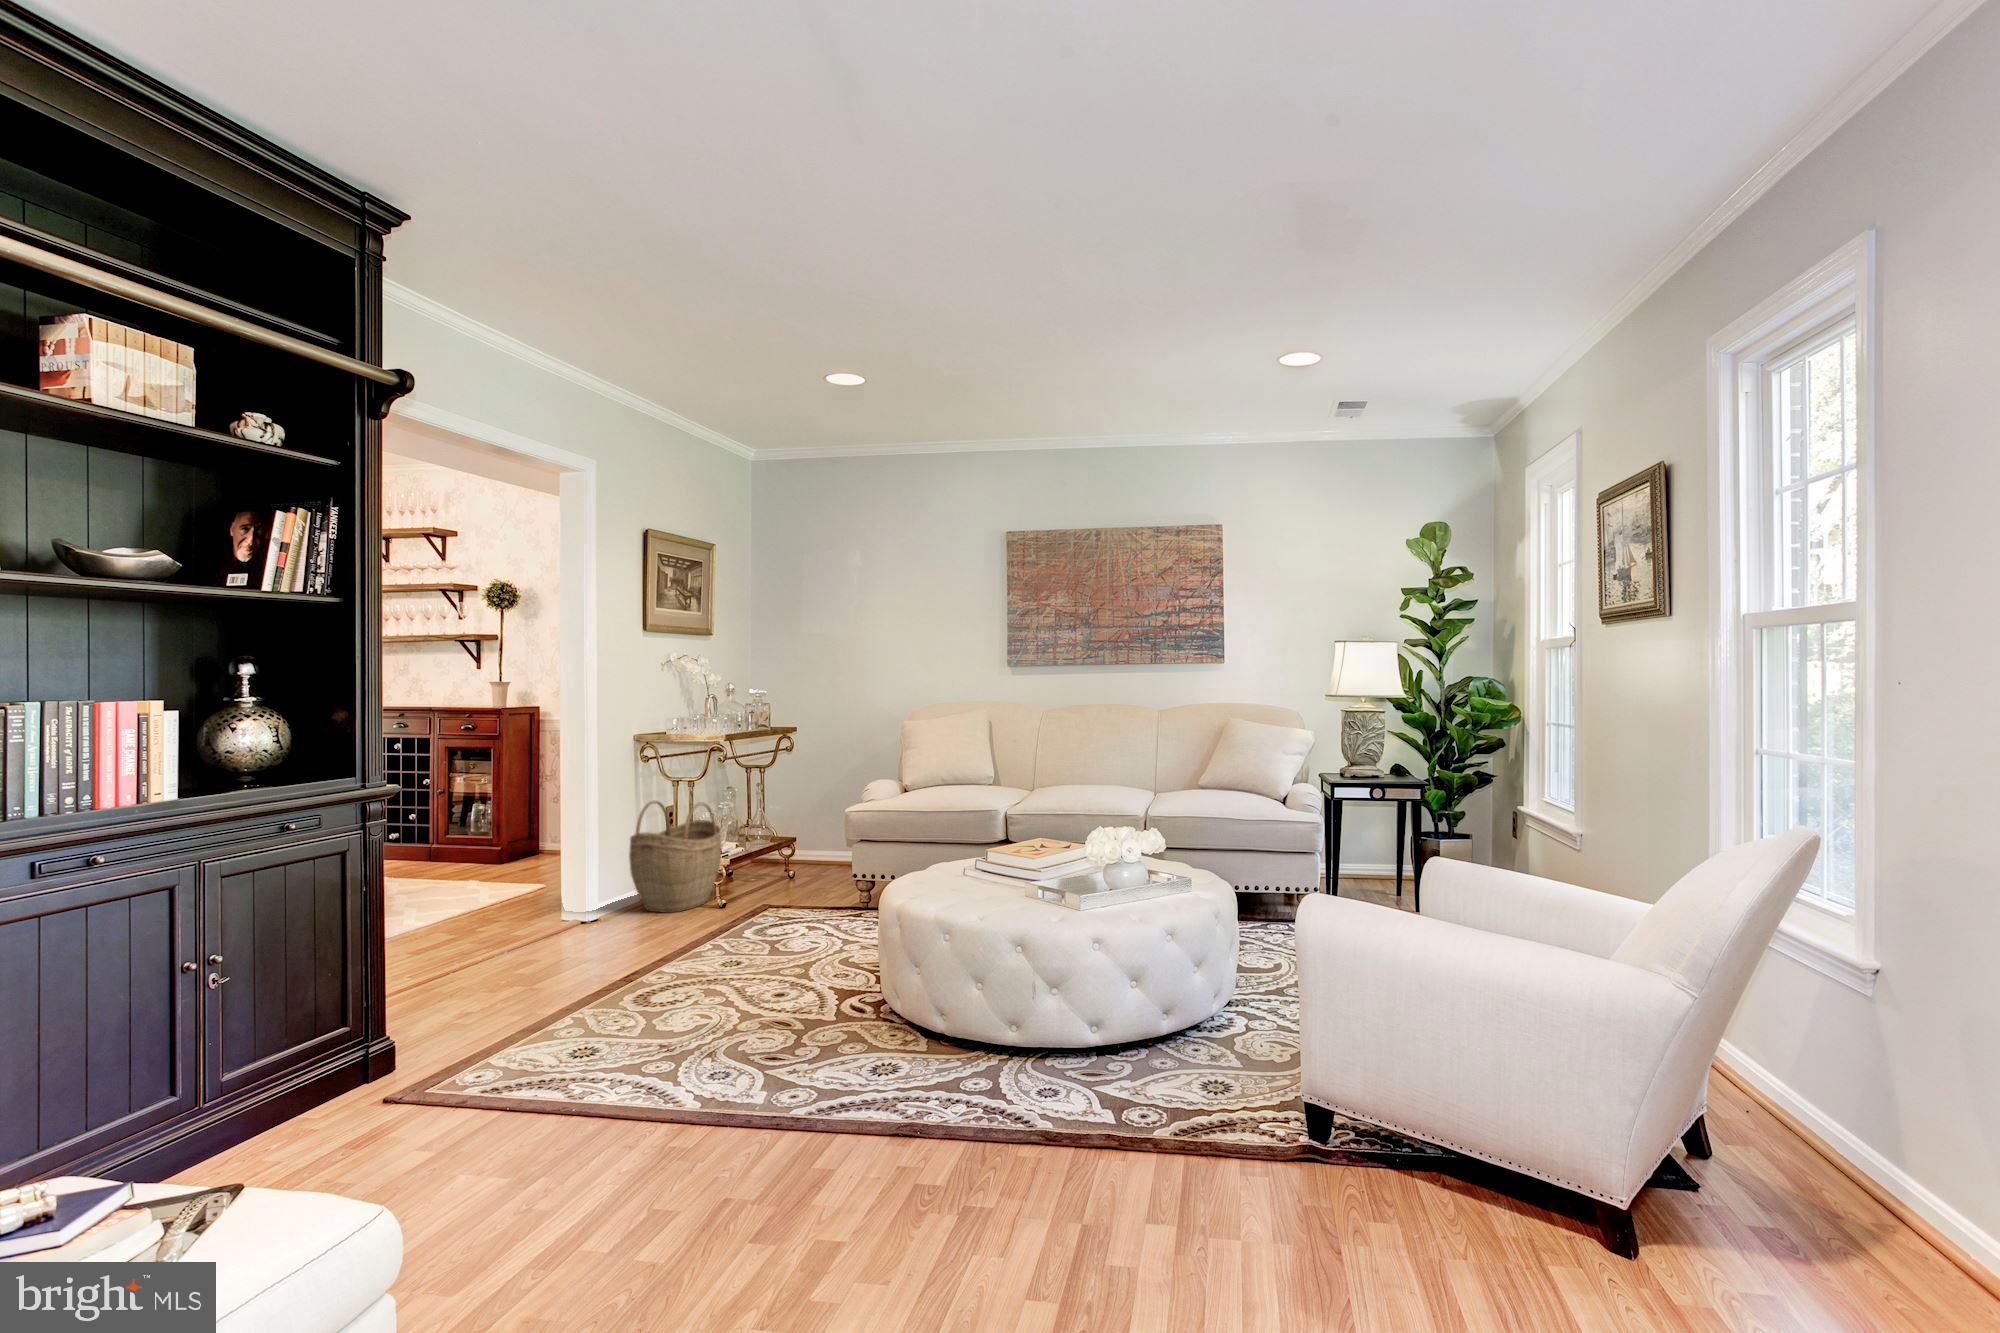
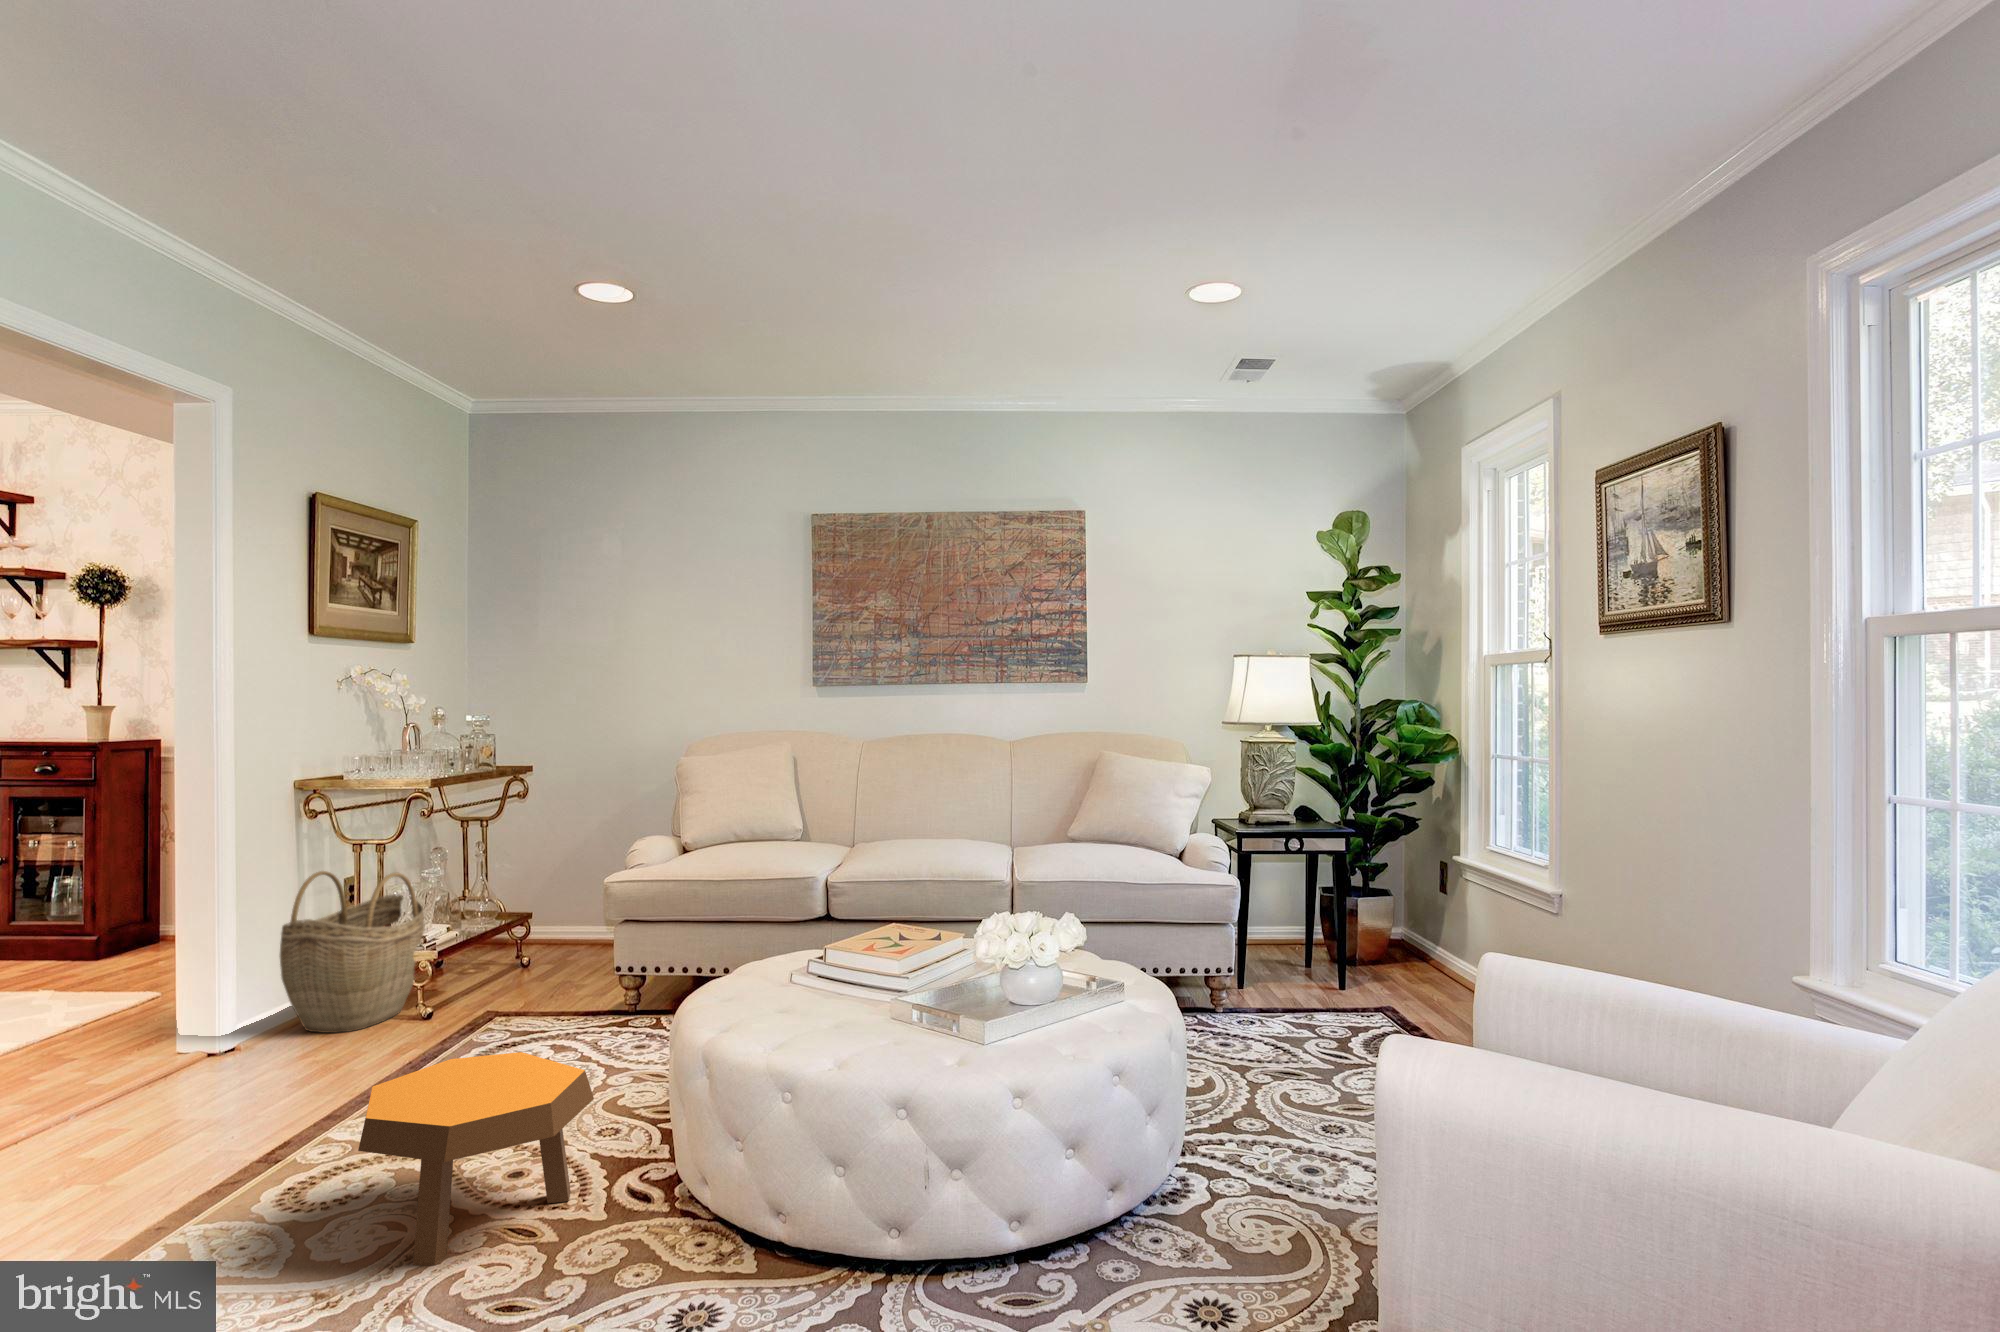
footstool: none [684,913,827,1034] -> present [358,1052,594,1265]

